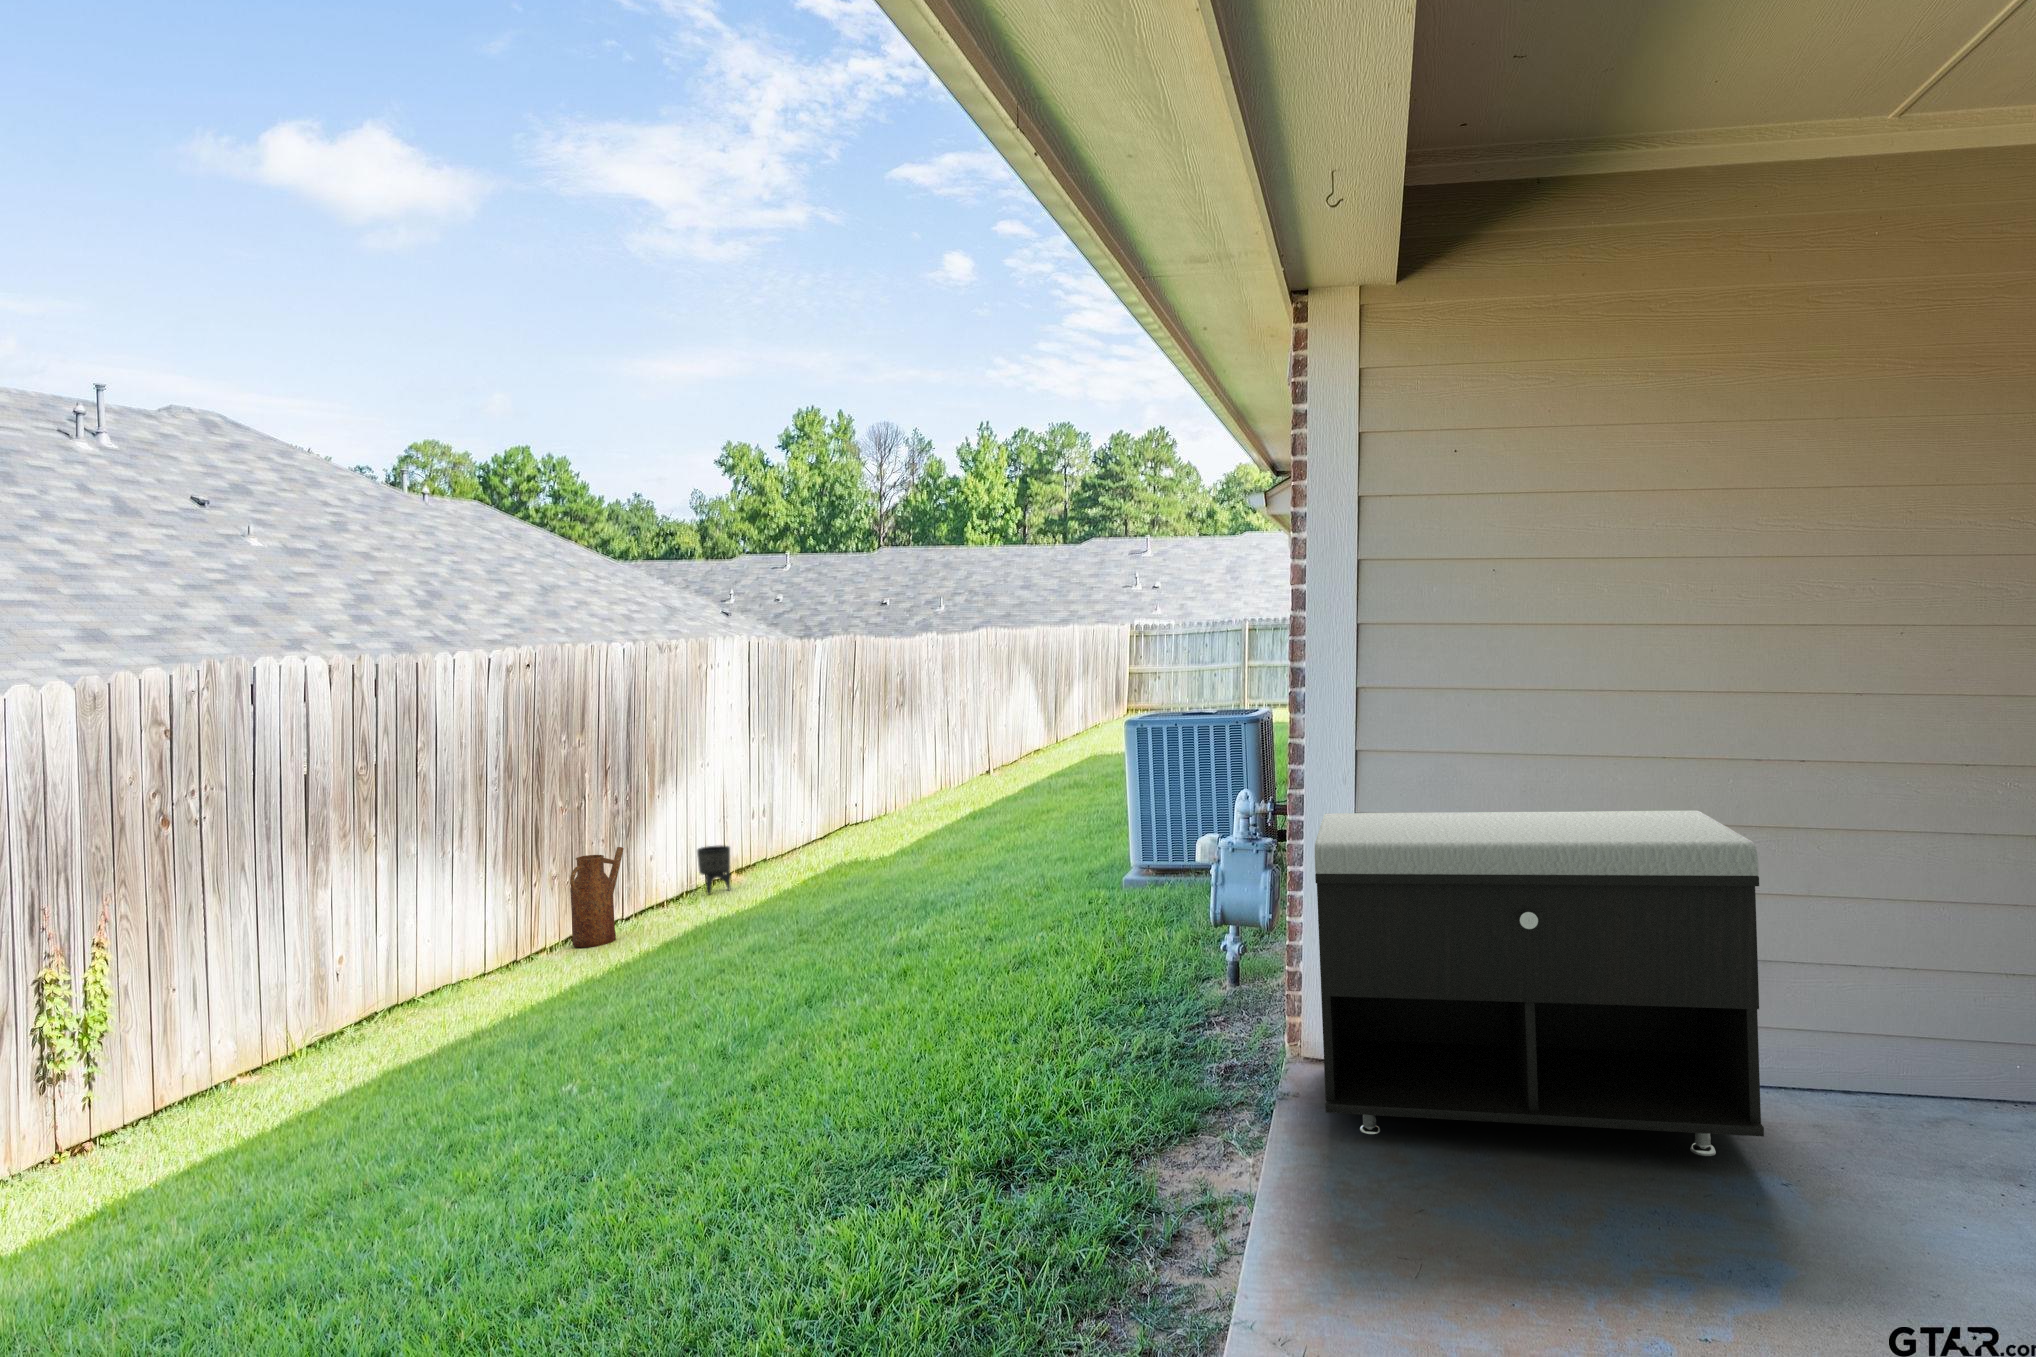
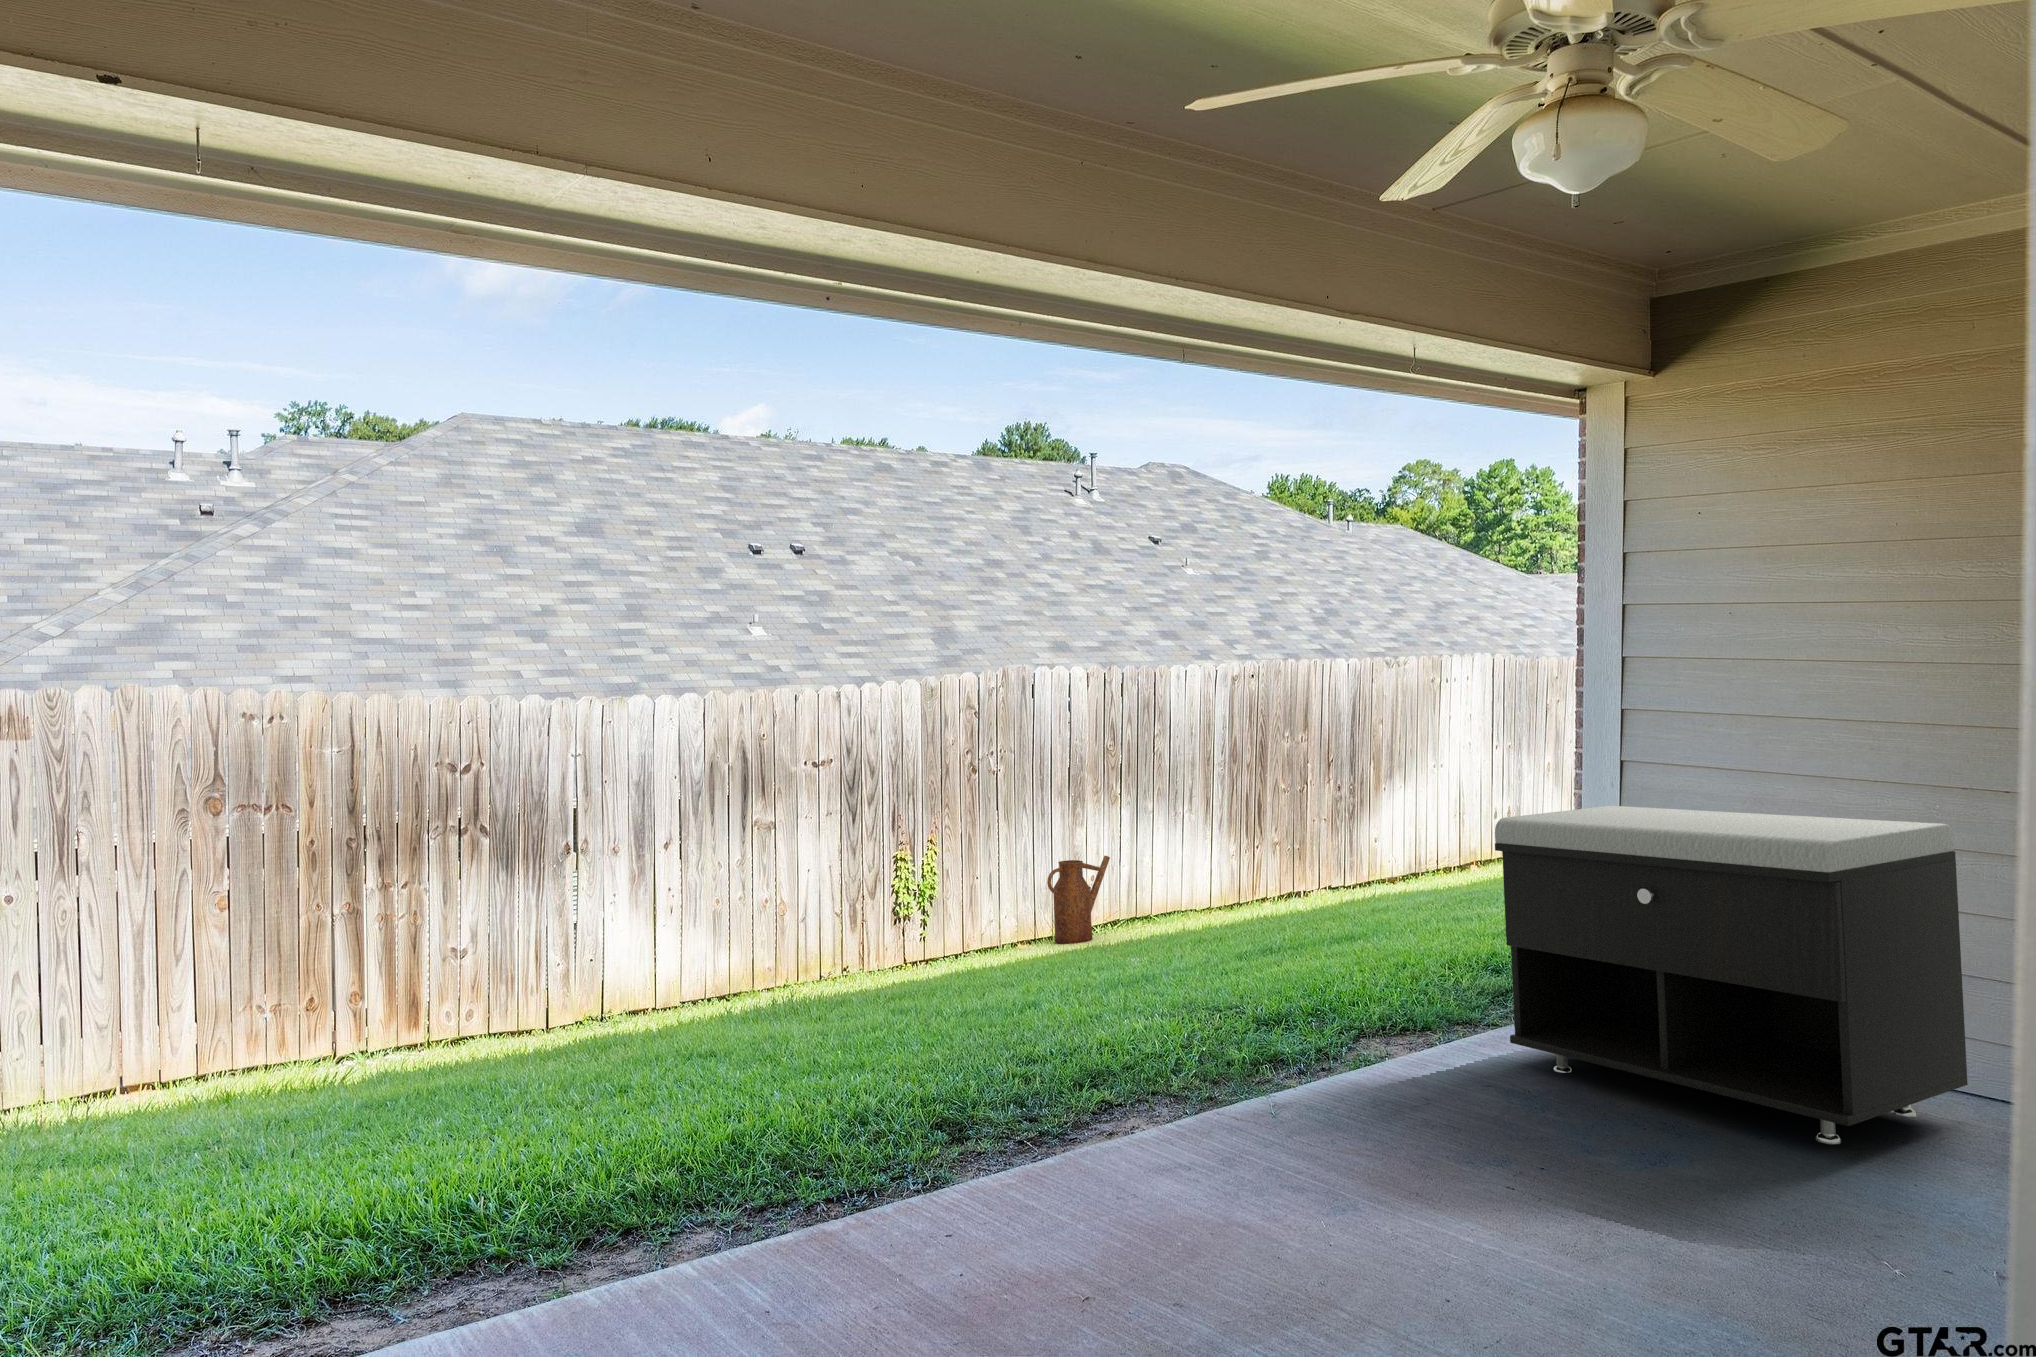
planter: present [697,845,730,894] -> none [1424,839,1455,881]
watering can: present [570,847,624,948] -> present [1047,856,1110,944]

